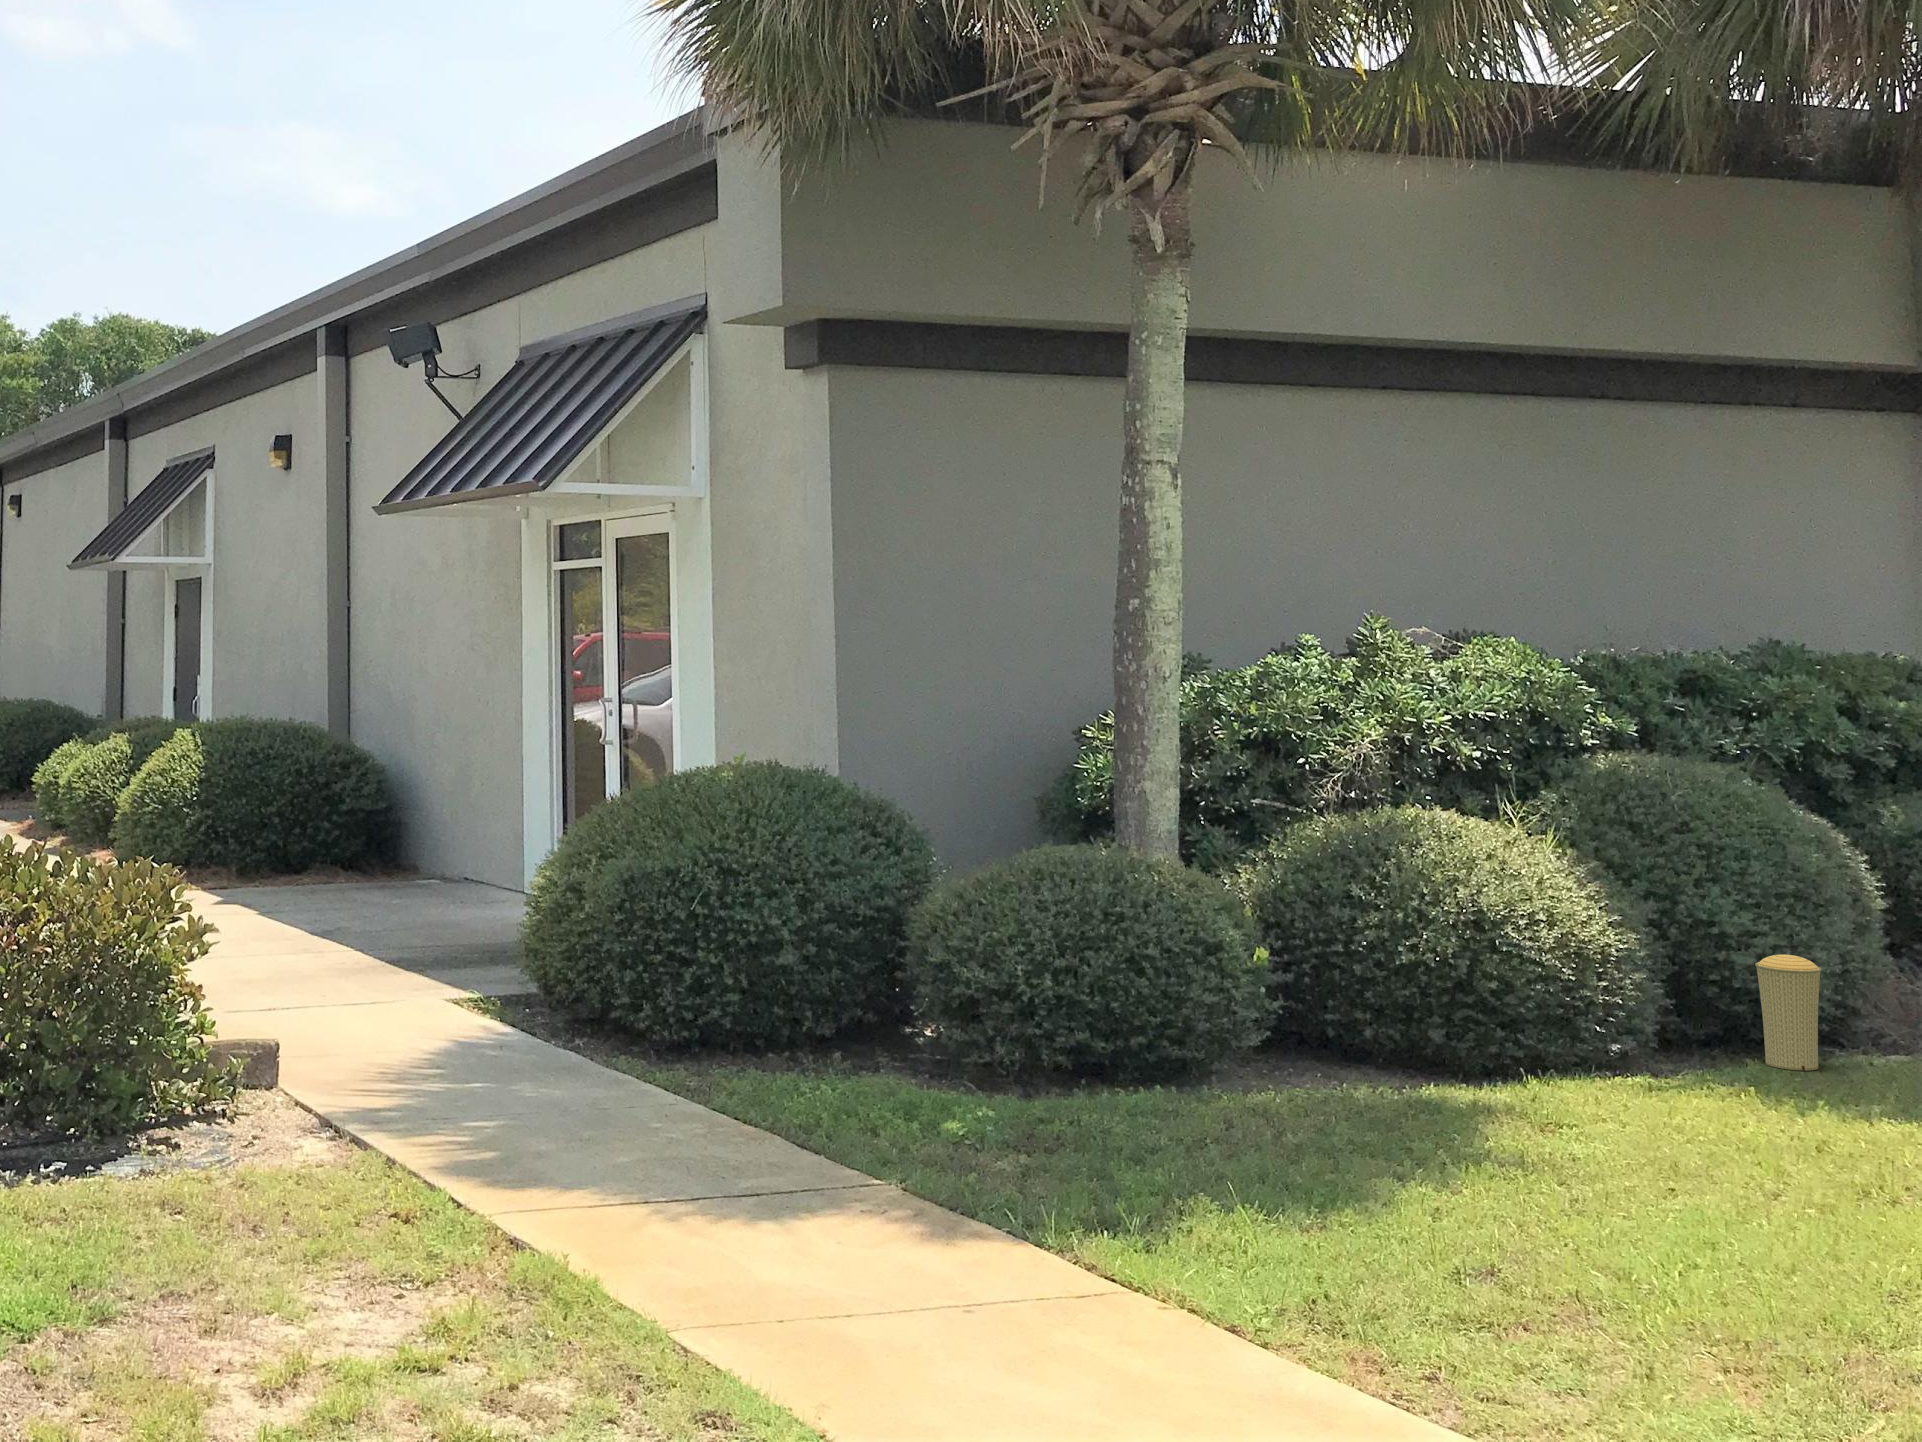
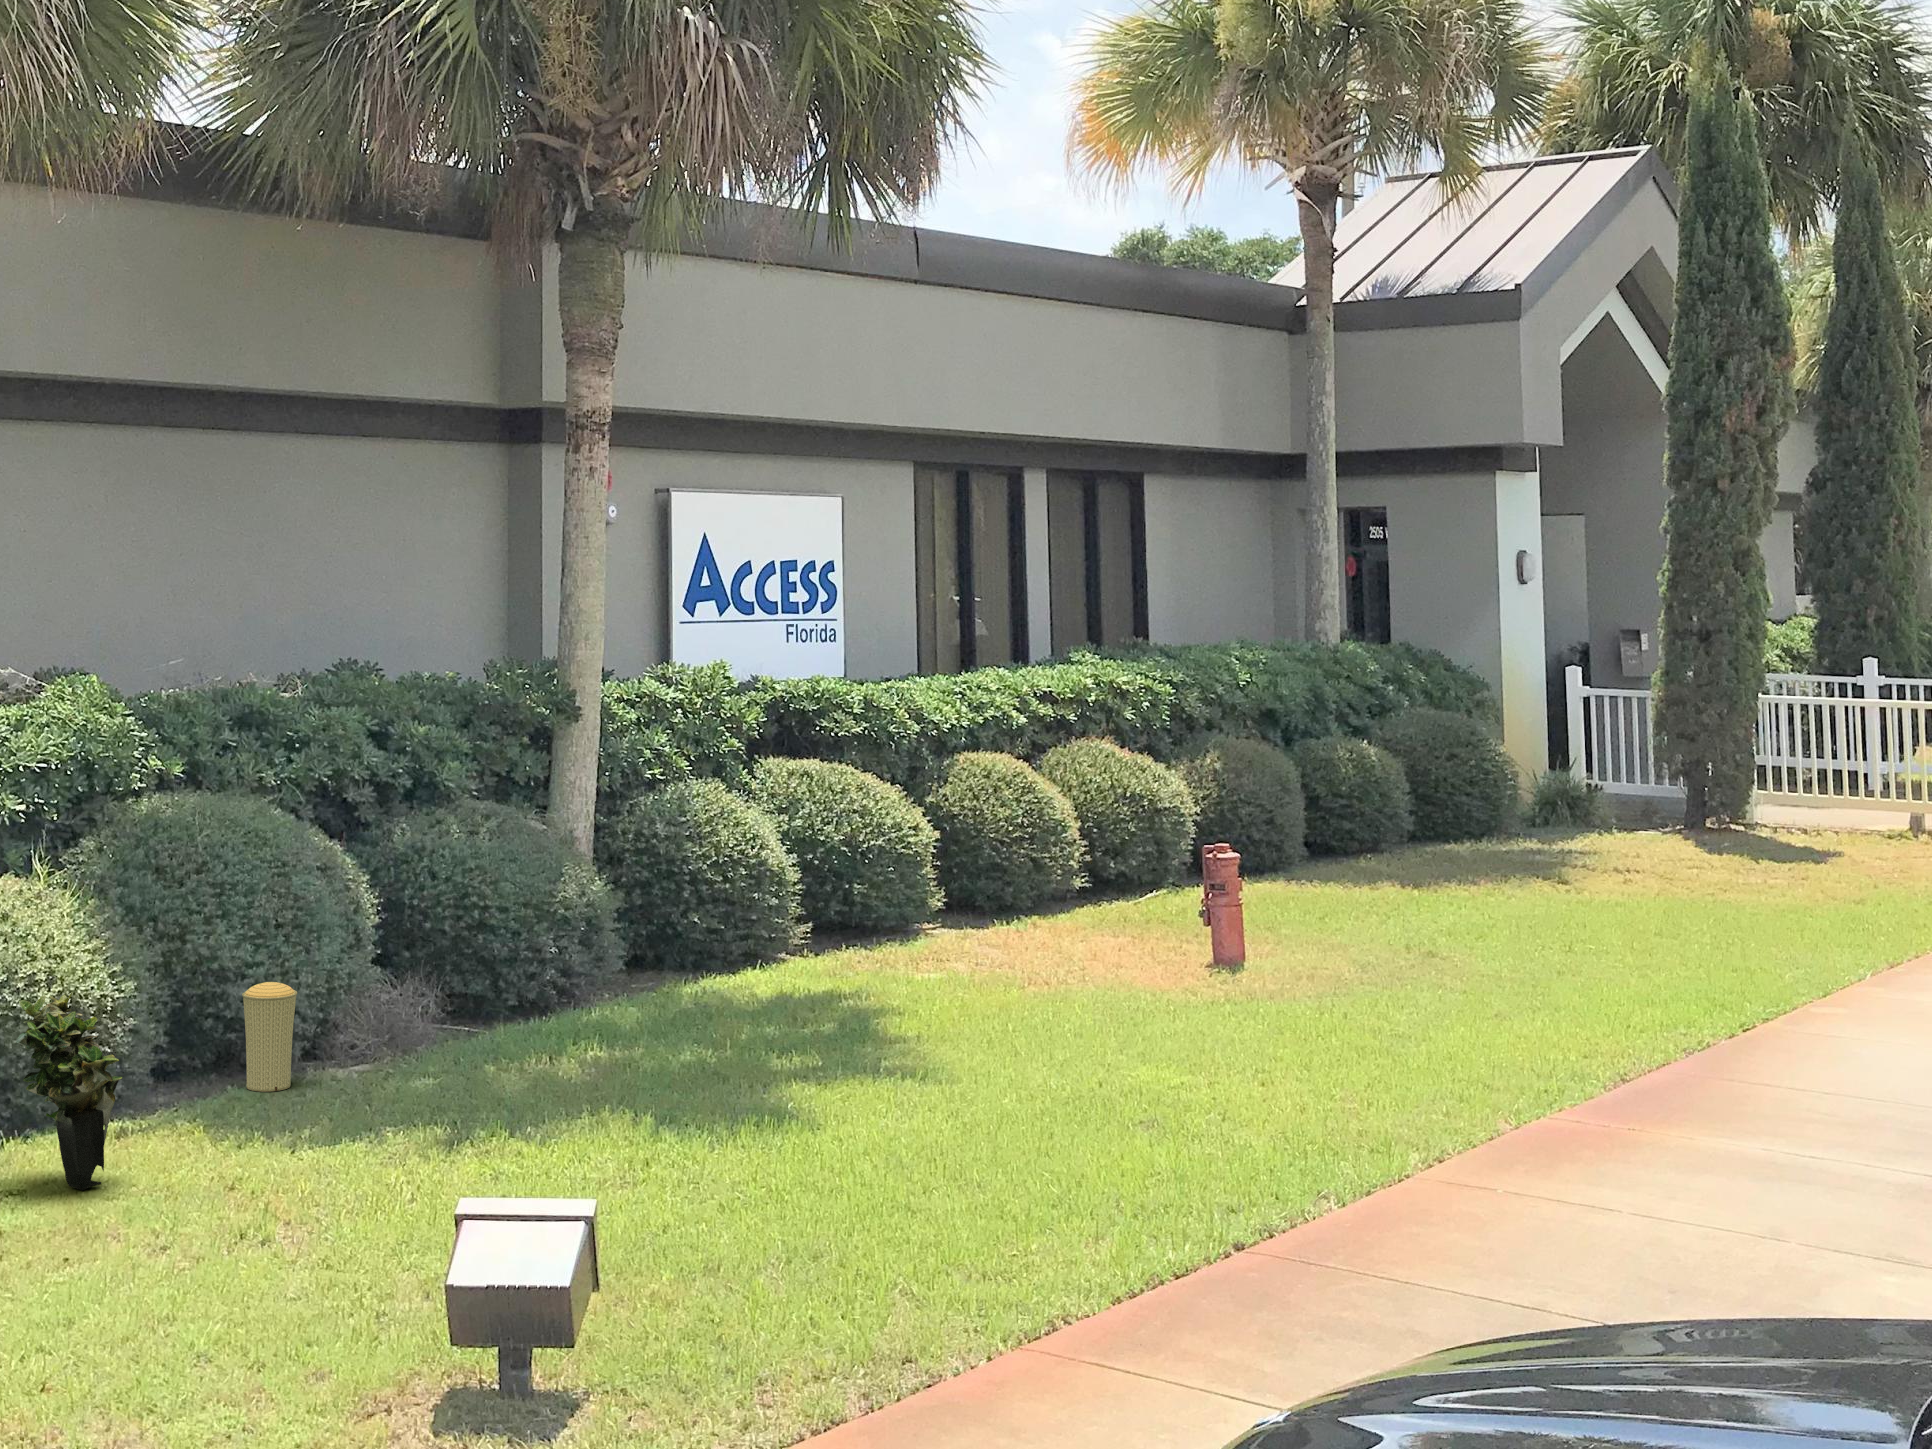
potted plant: none [1546,931,1666,1130] -> present [16,992,122,1190]

